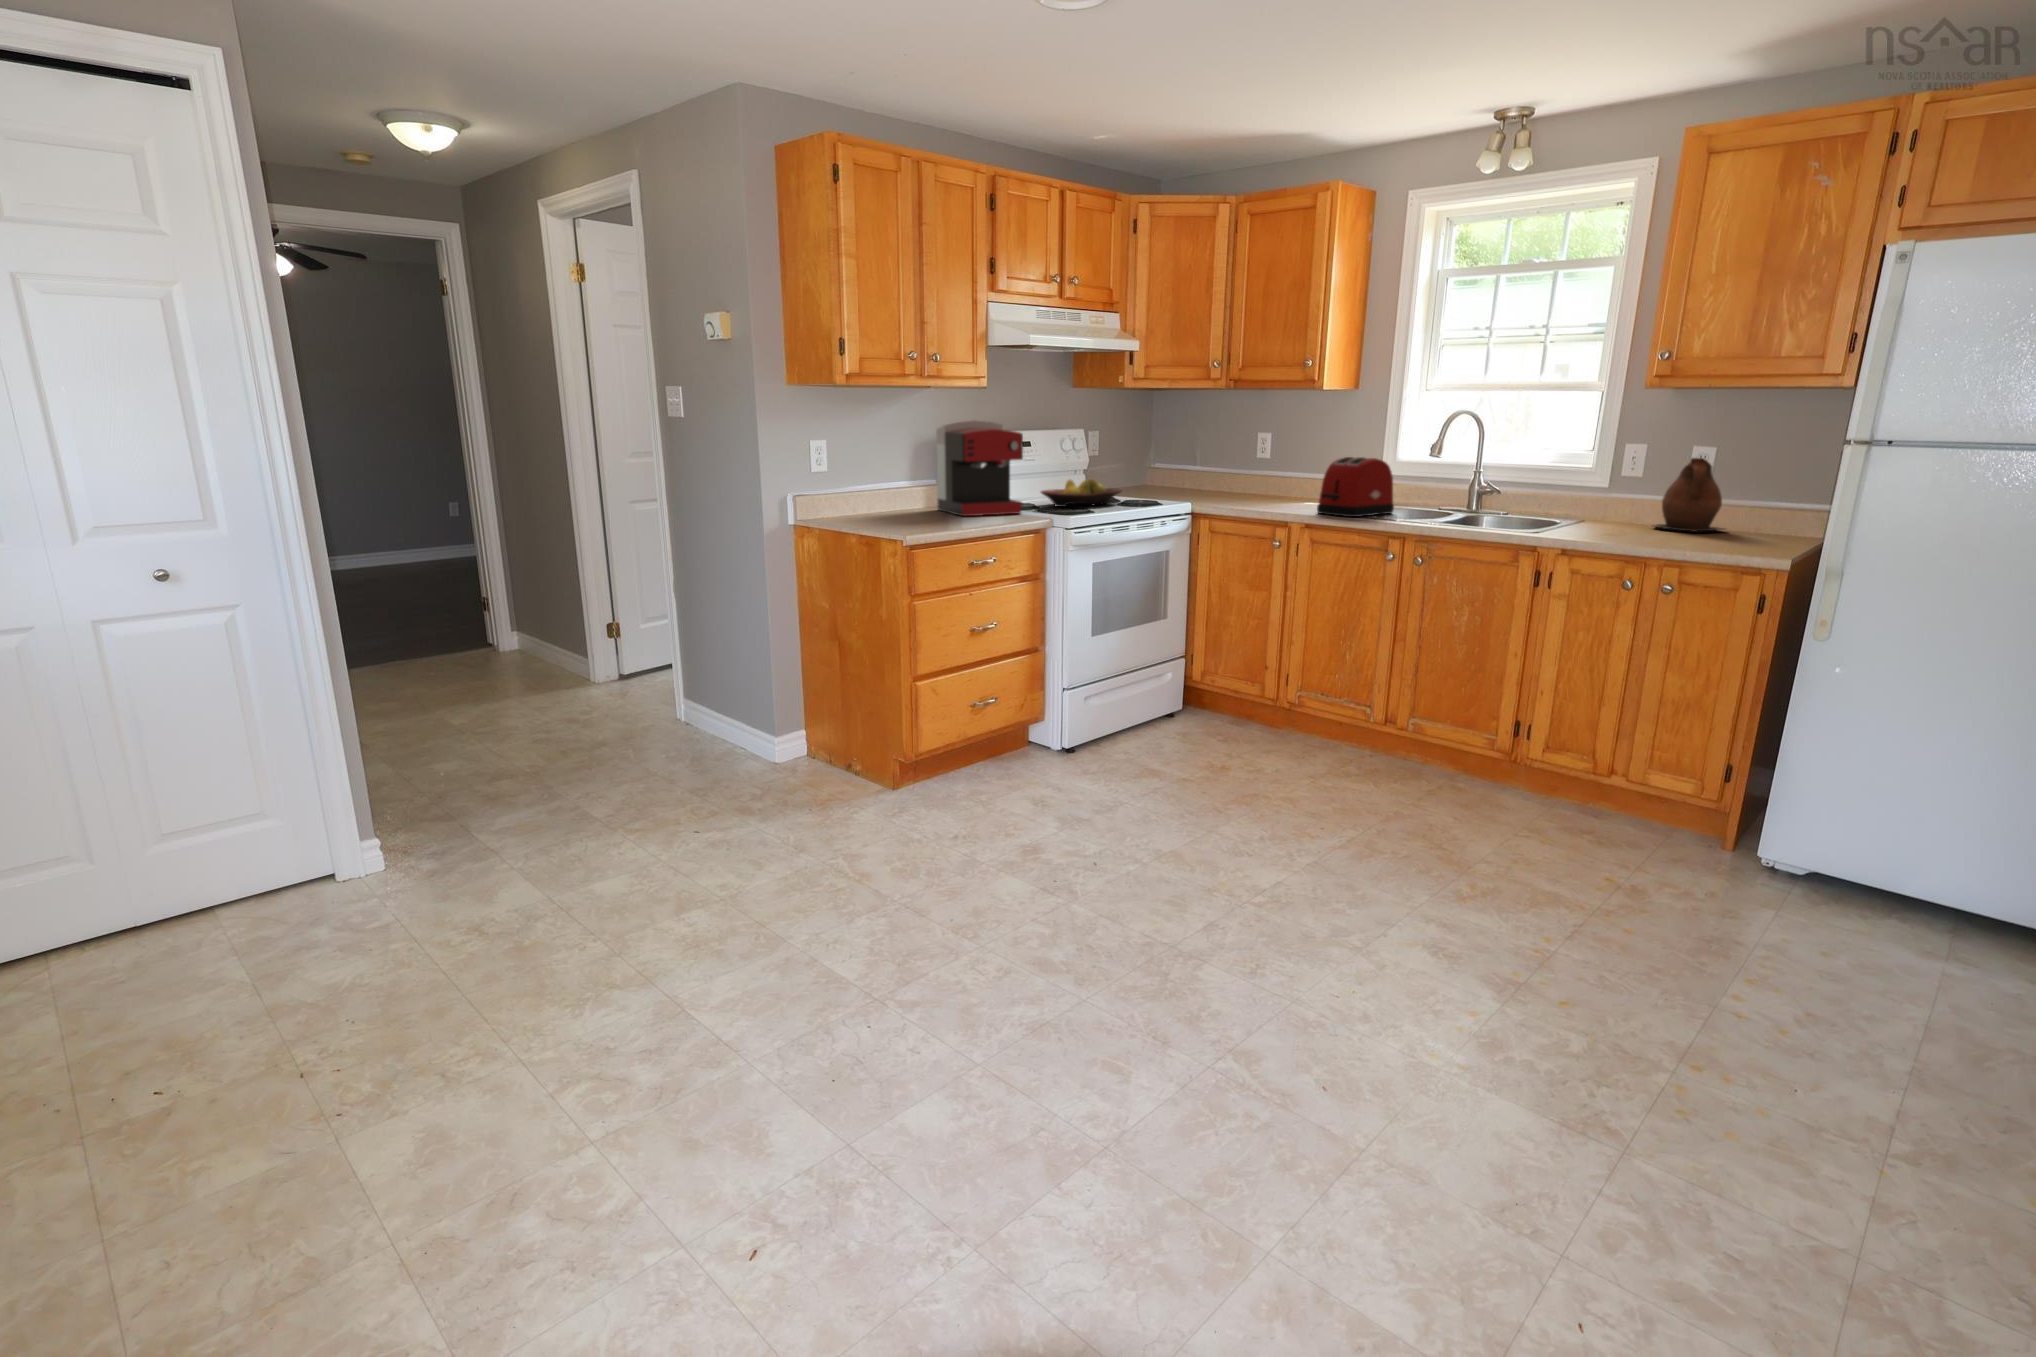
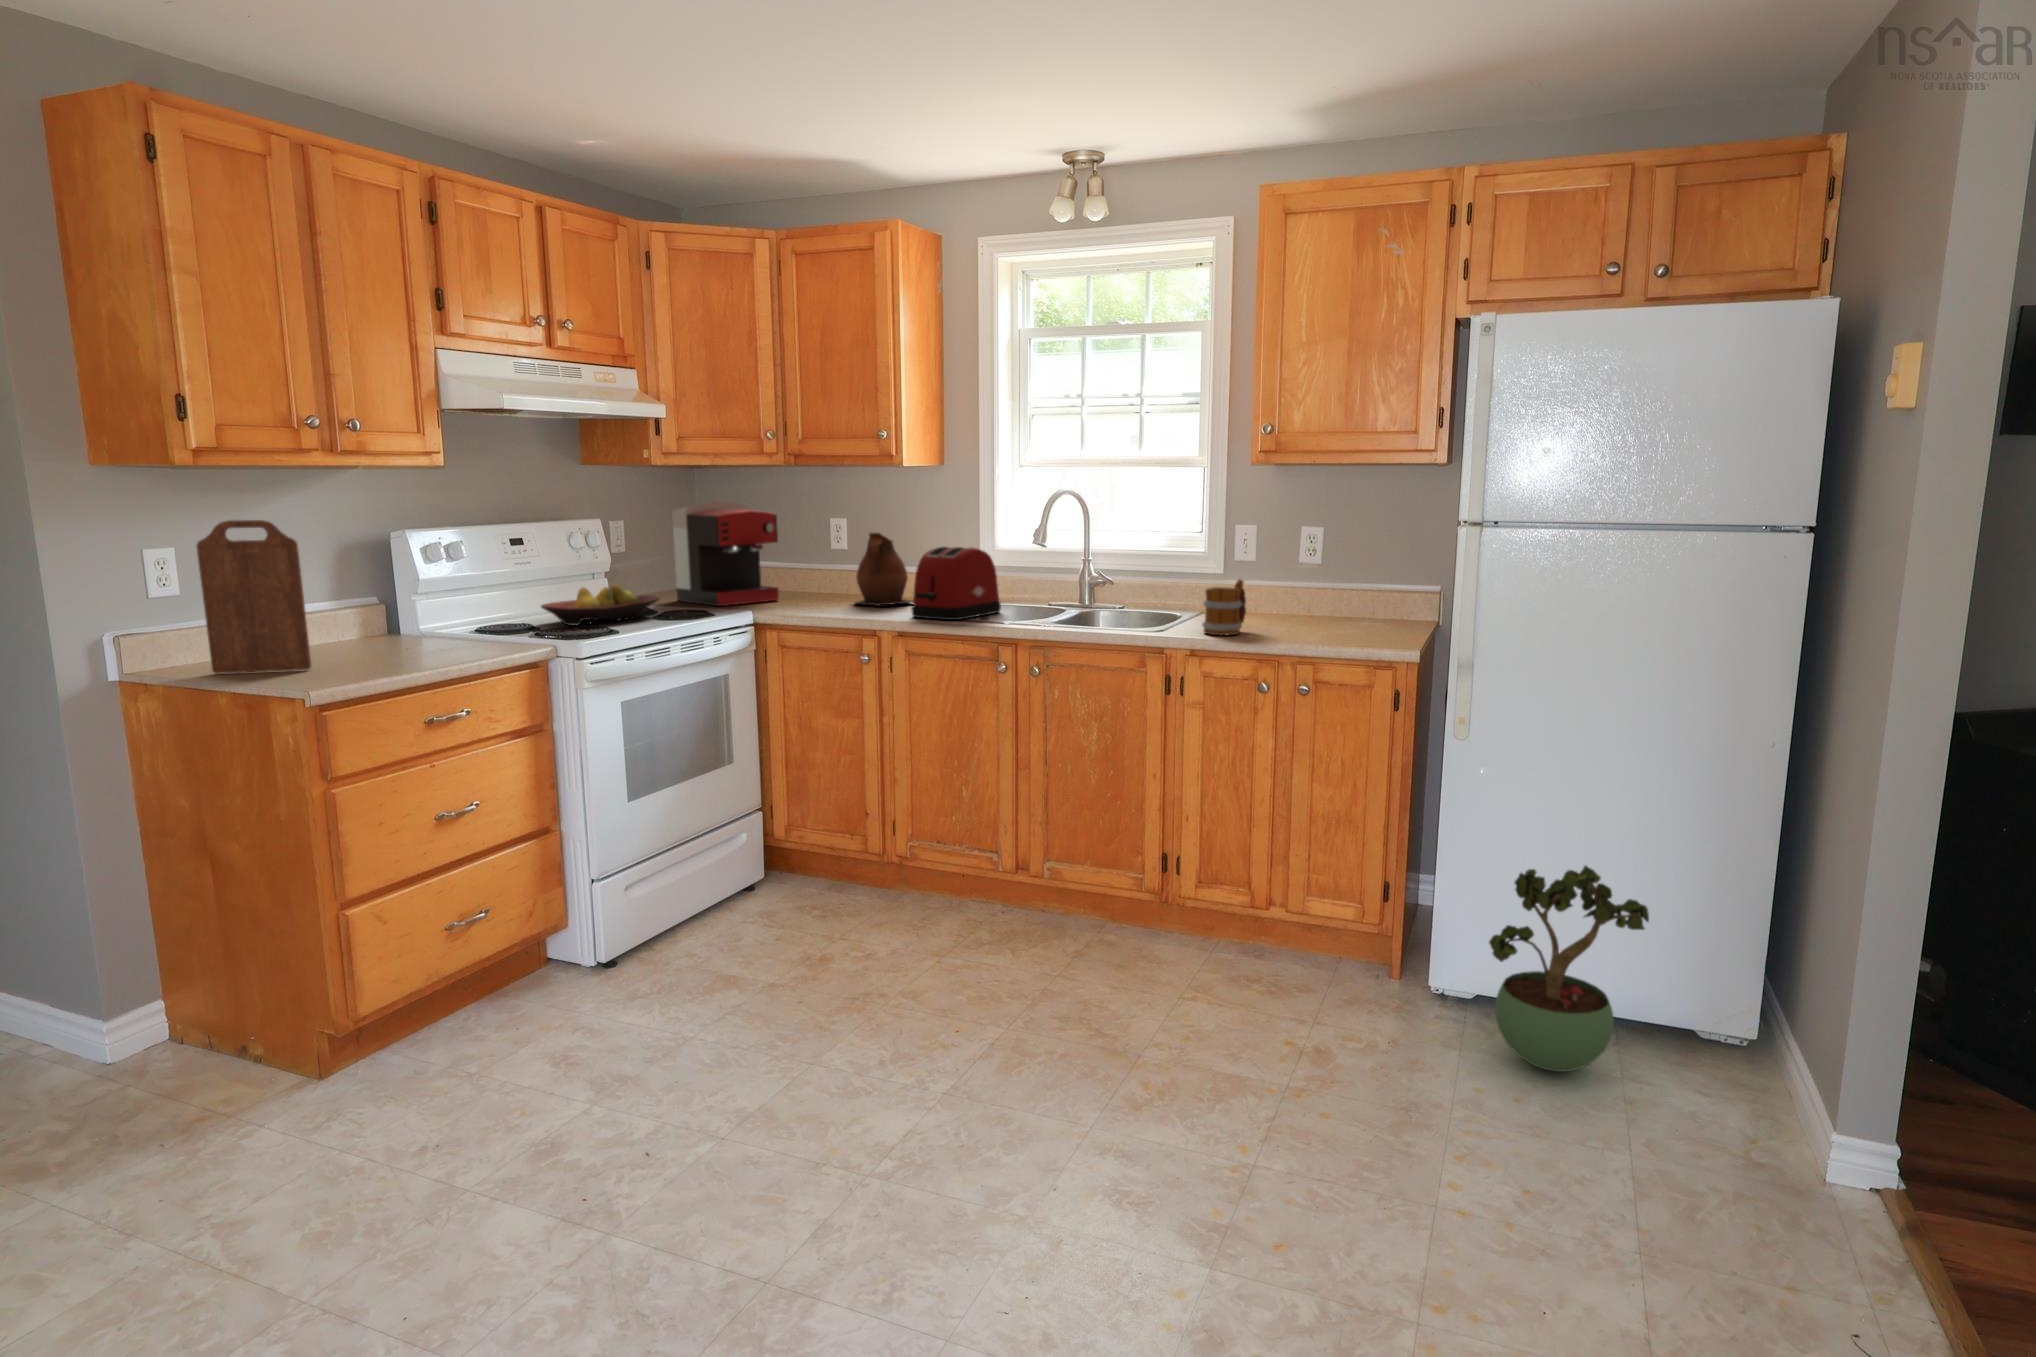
coffee maker: present [936,421,1023,516] -> present [672,501,779,606]
cutting board: none [845,423,904,524] -> present [197,520,311,674]
ceramic pitcher: present [1655,458,1724,531] -> present [855,532,913,606]
mug: none [1576,491,1624,539] -> present [1202,579,1246,635]
potted plant: none [1819,759,2002,944] -> present [1489,866,1649,1072]

